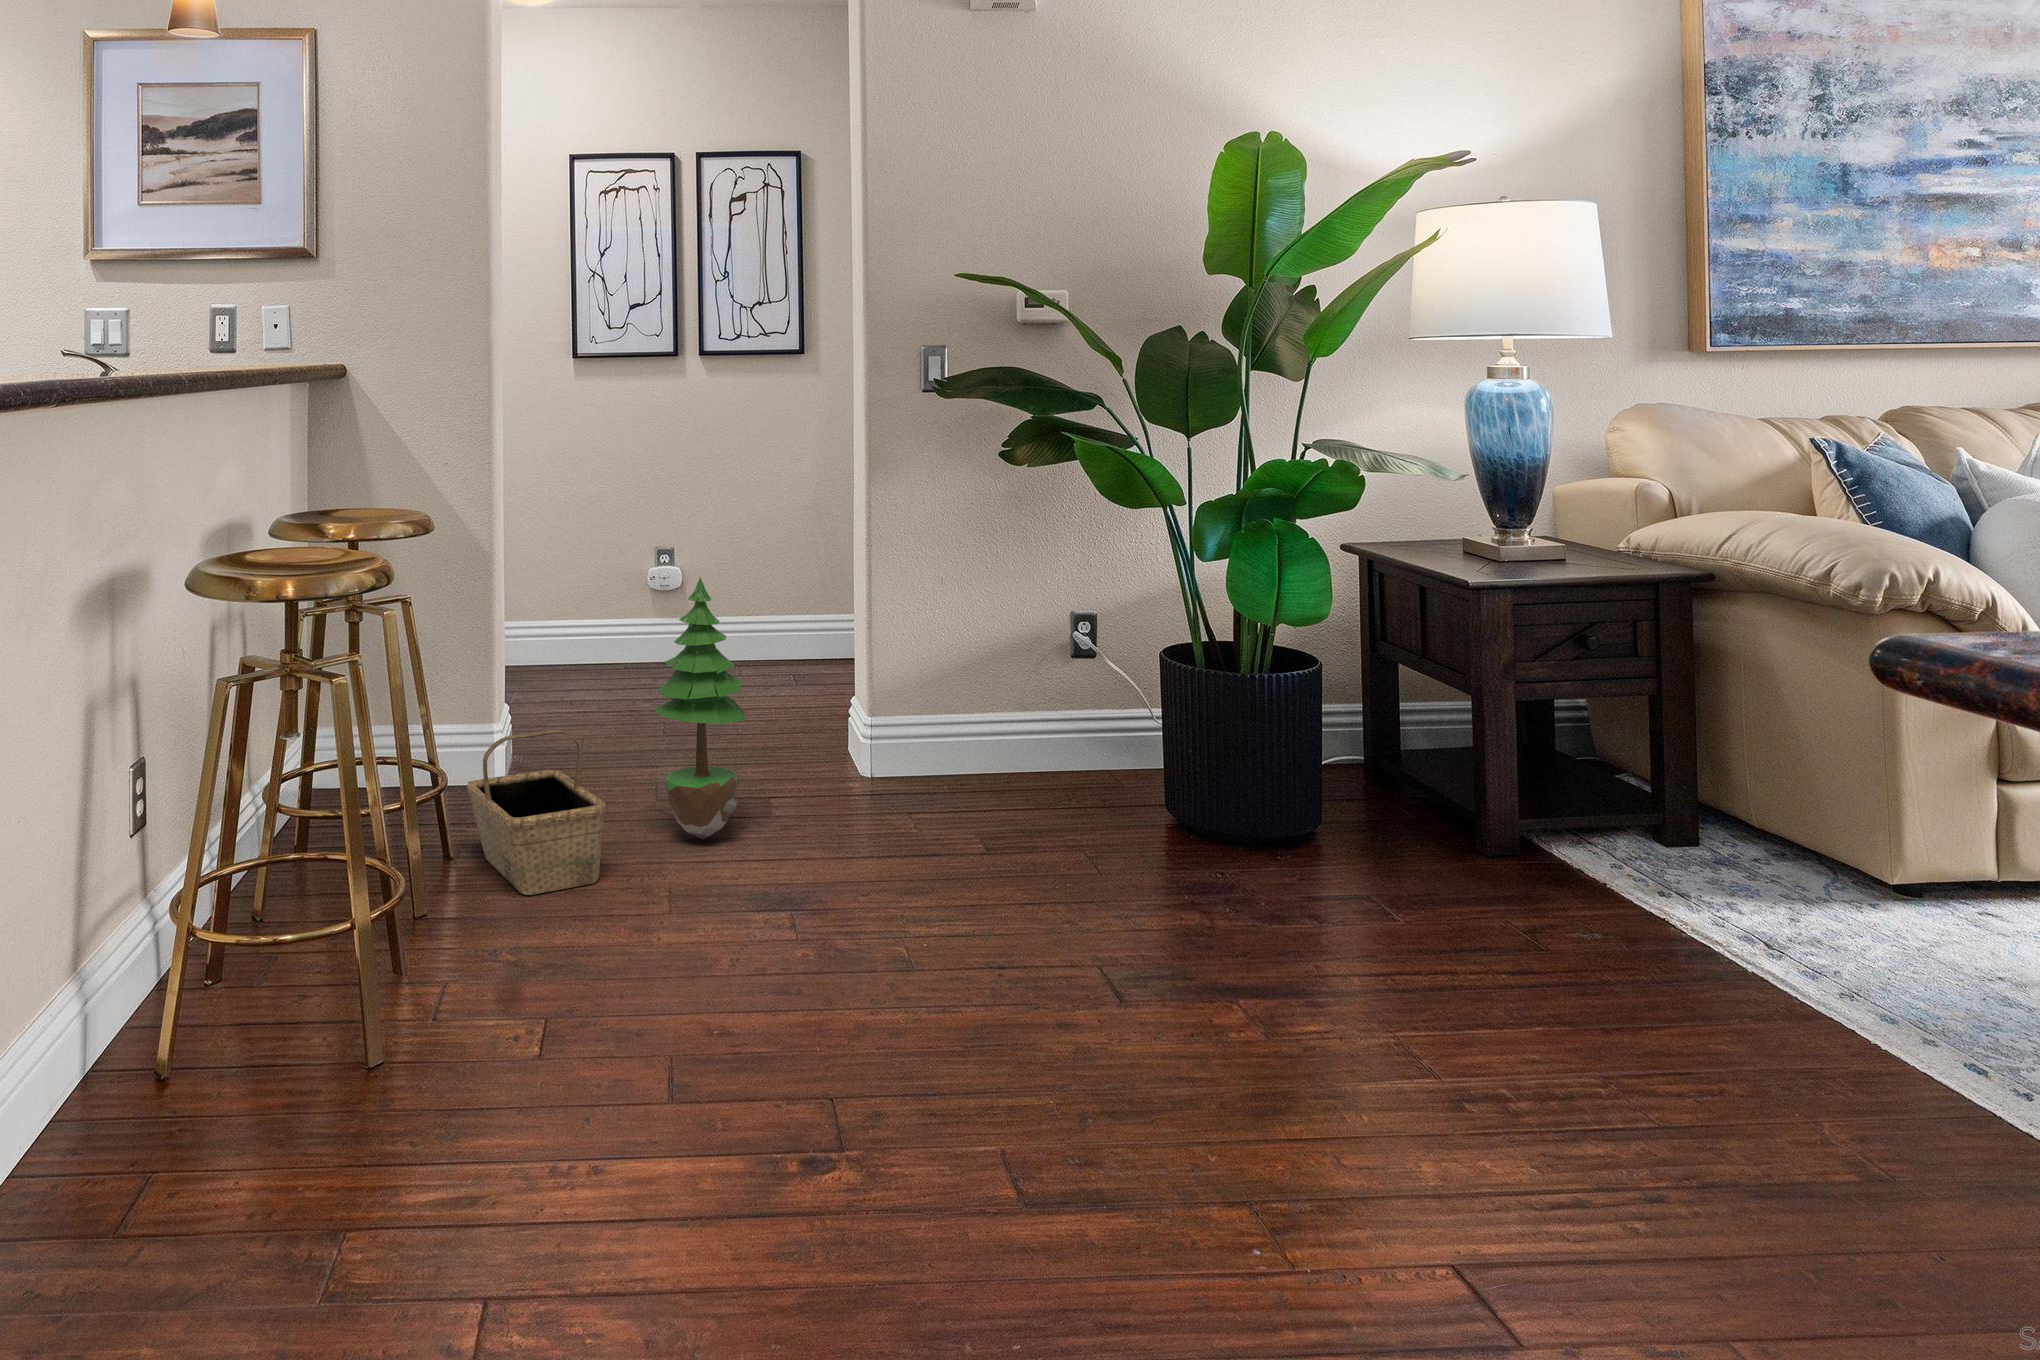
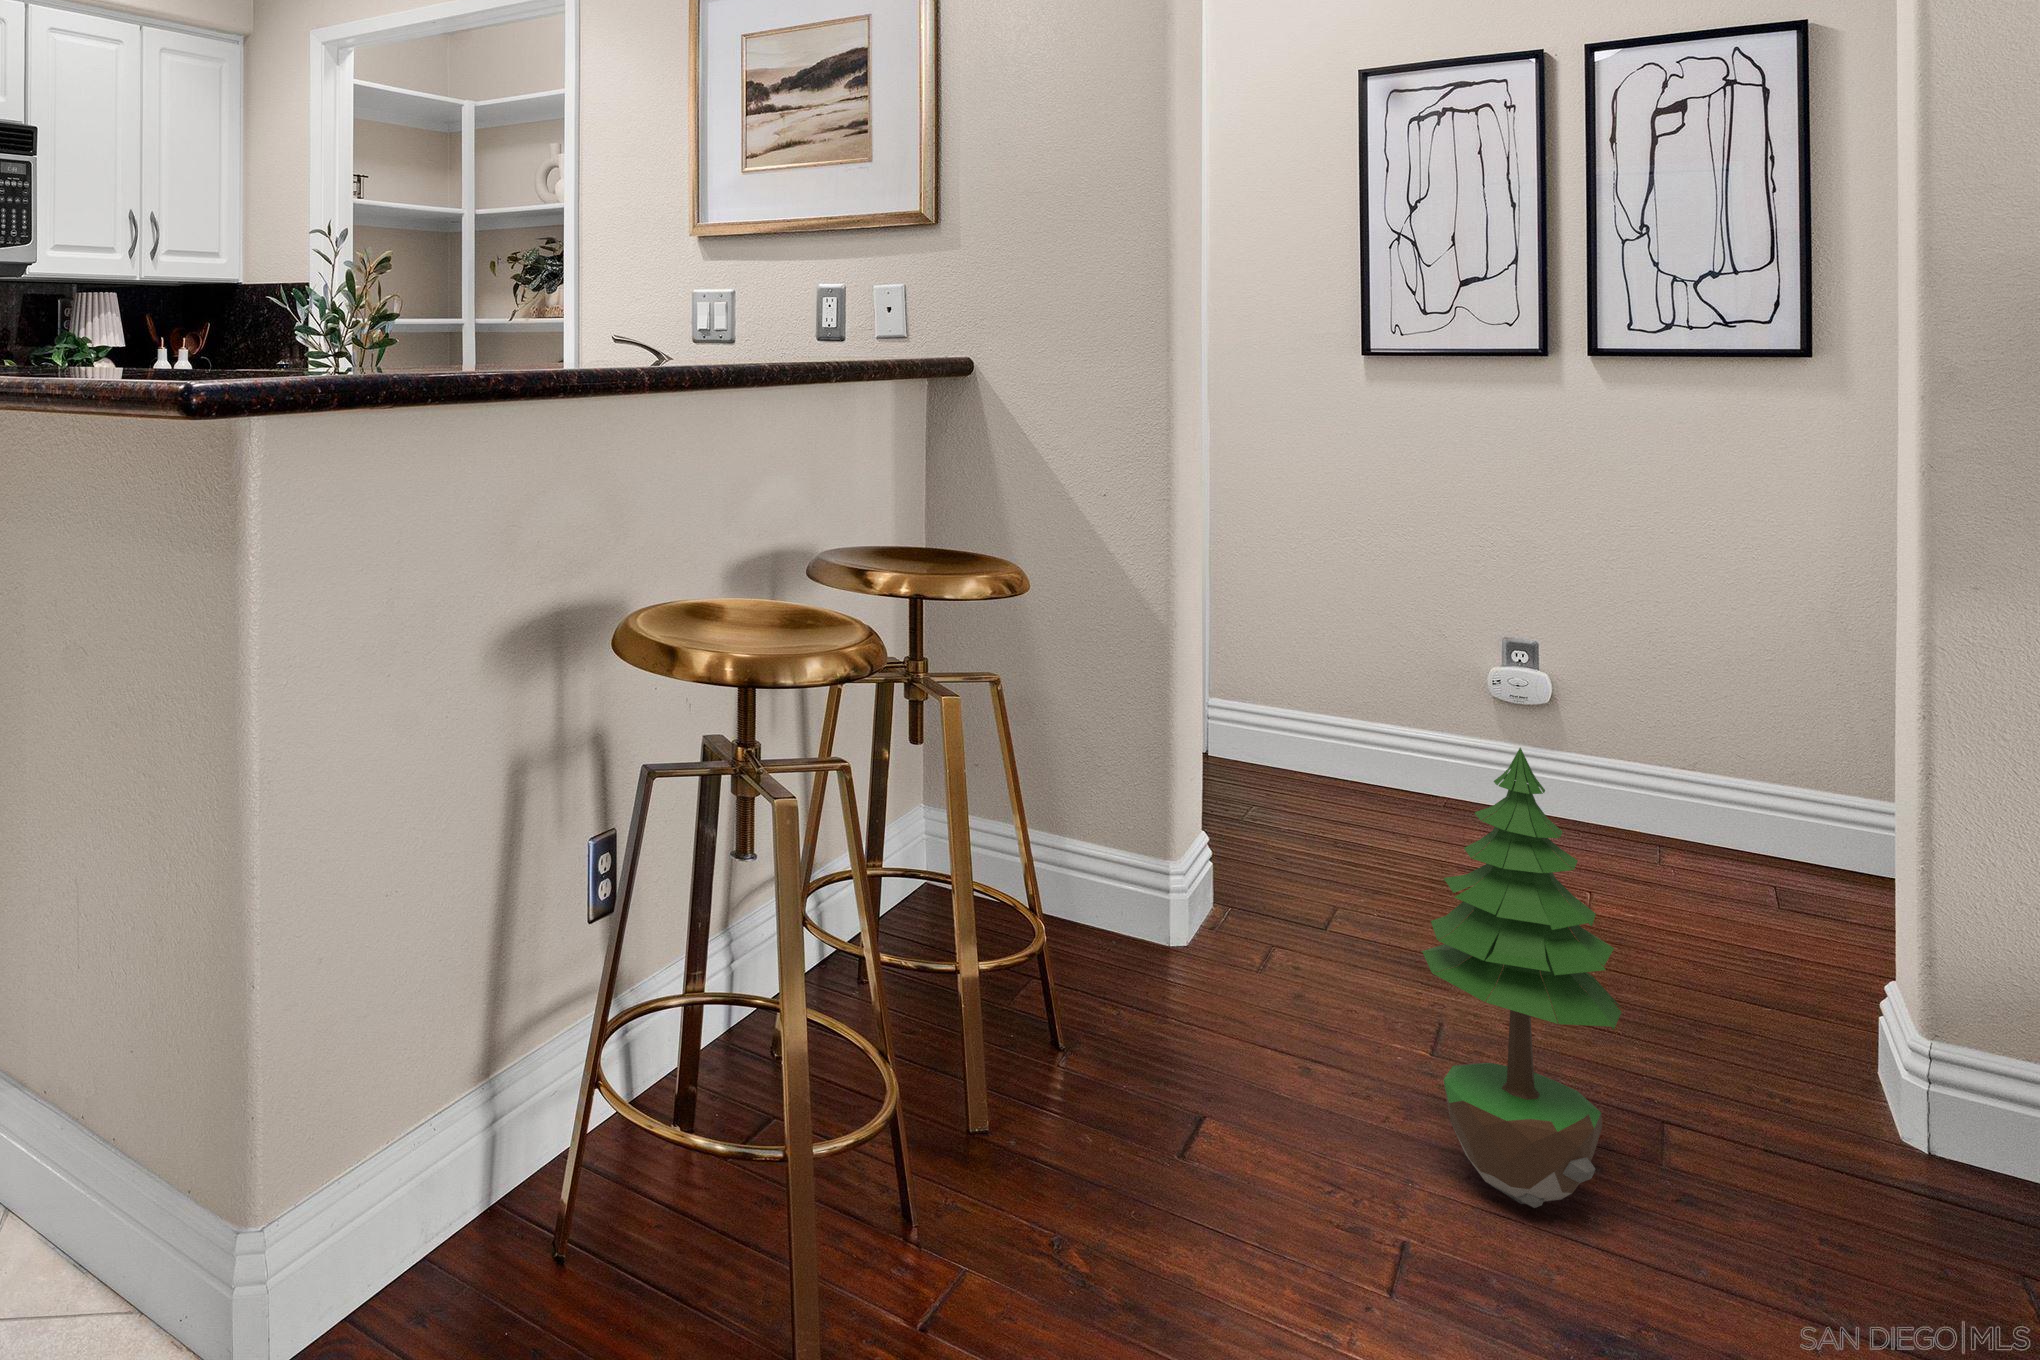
basket: present [467,730,606,895] -> none [1087,940,1306,1231]

